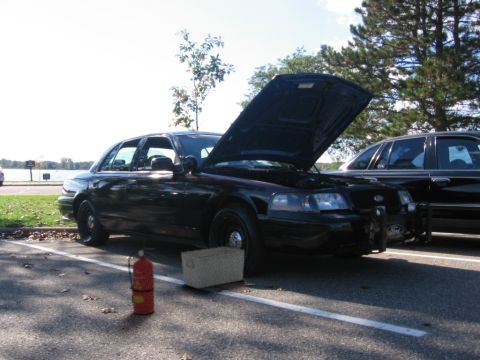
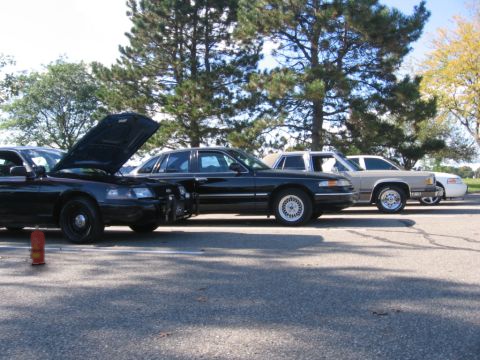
storage bin: present [181,247,244,288] -> none [46,226,88,252]

